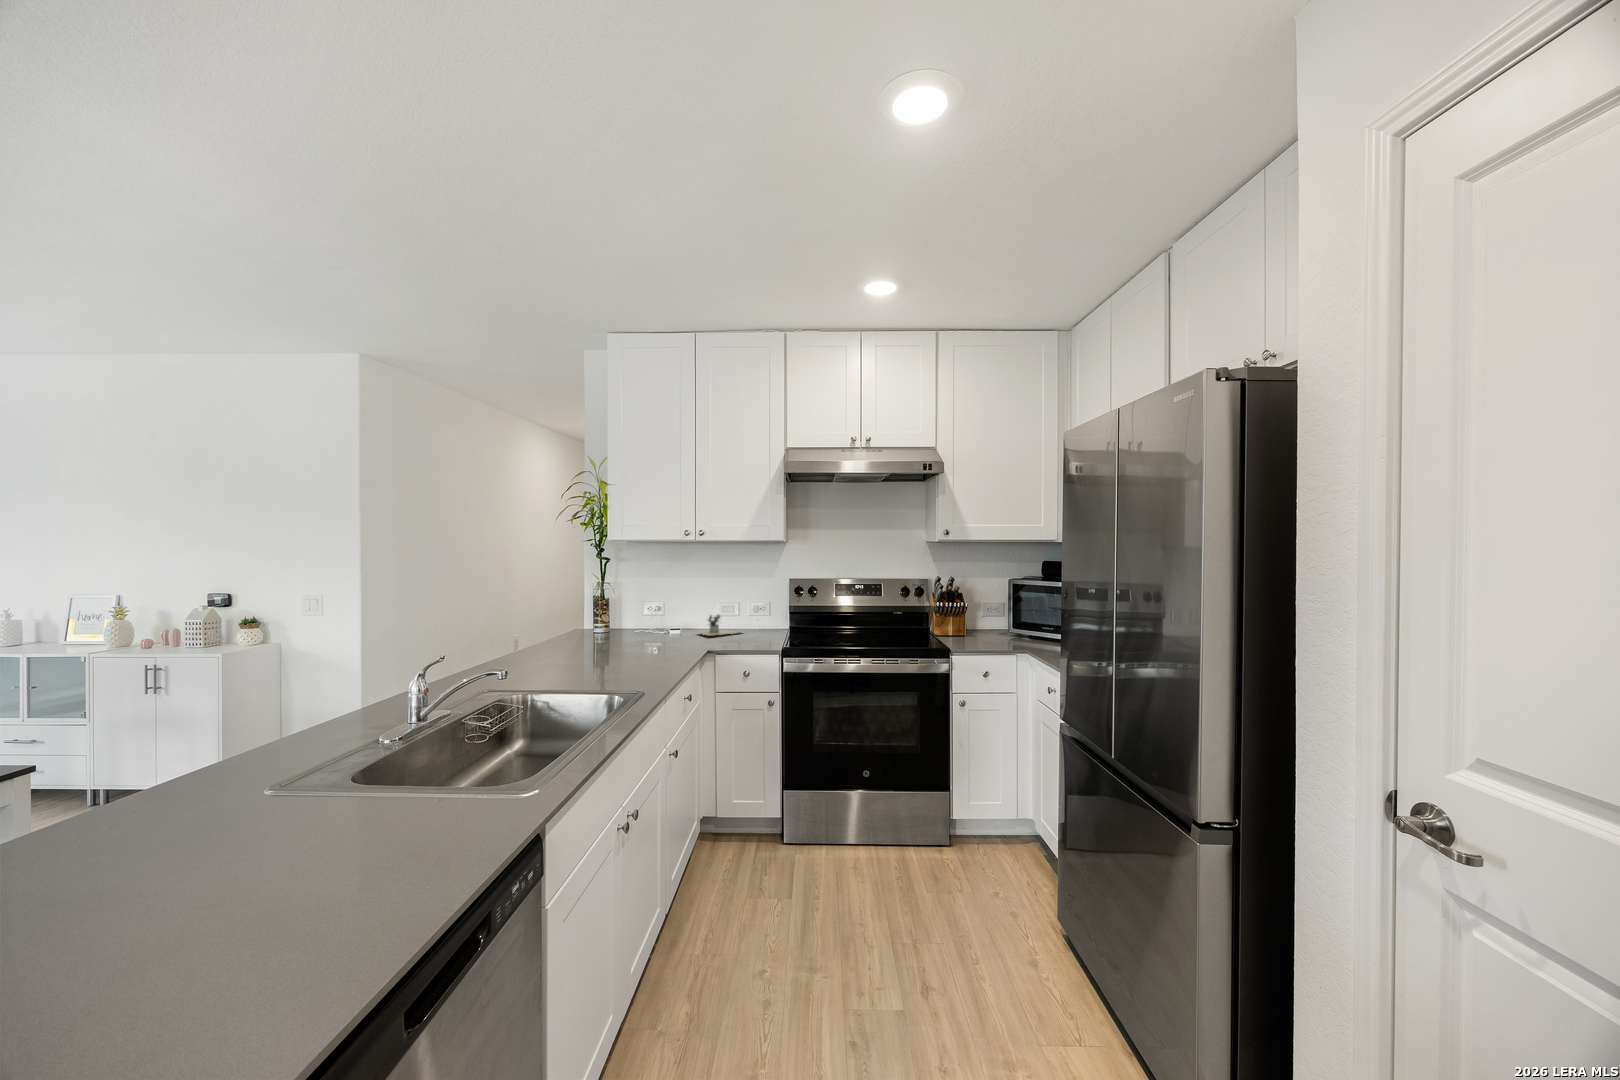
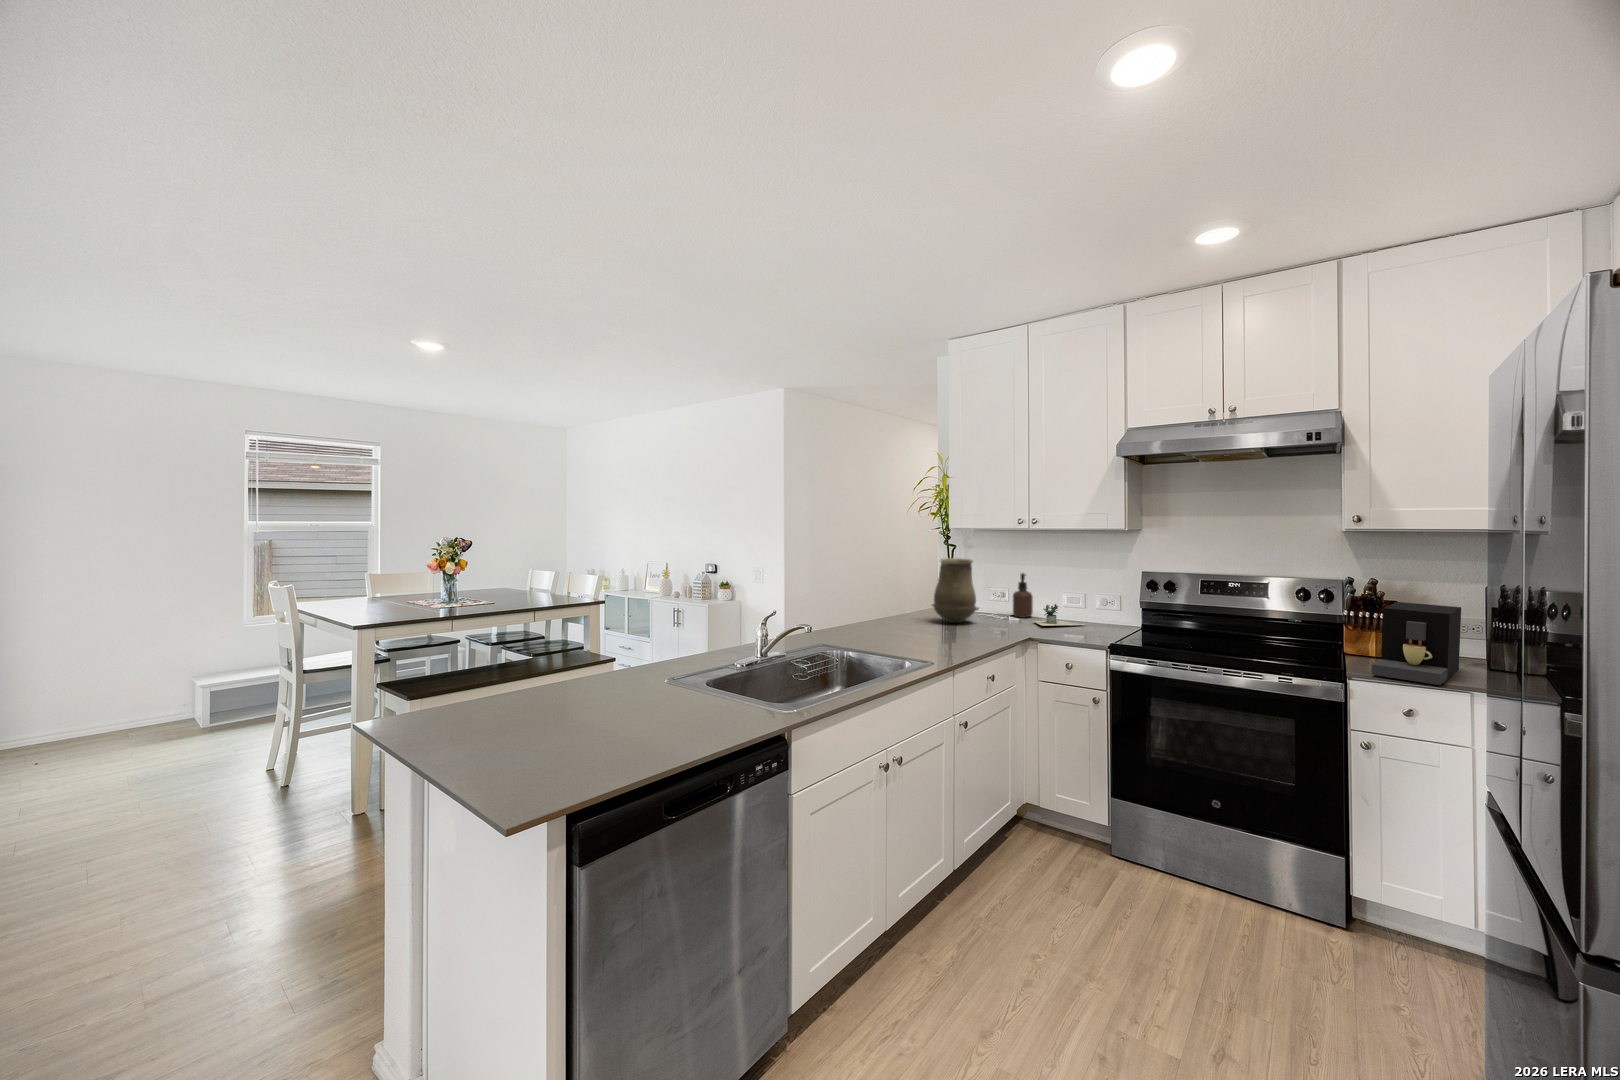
vase: none [591,570,645,641] -> present [932,558,979,623]
soap dispenser: none [671,586,691,631] -> present [1013,573,1033,618]
coffee maker: none [965,594,1004,650] -> present [1372,602,1461,685]

